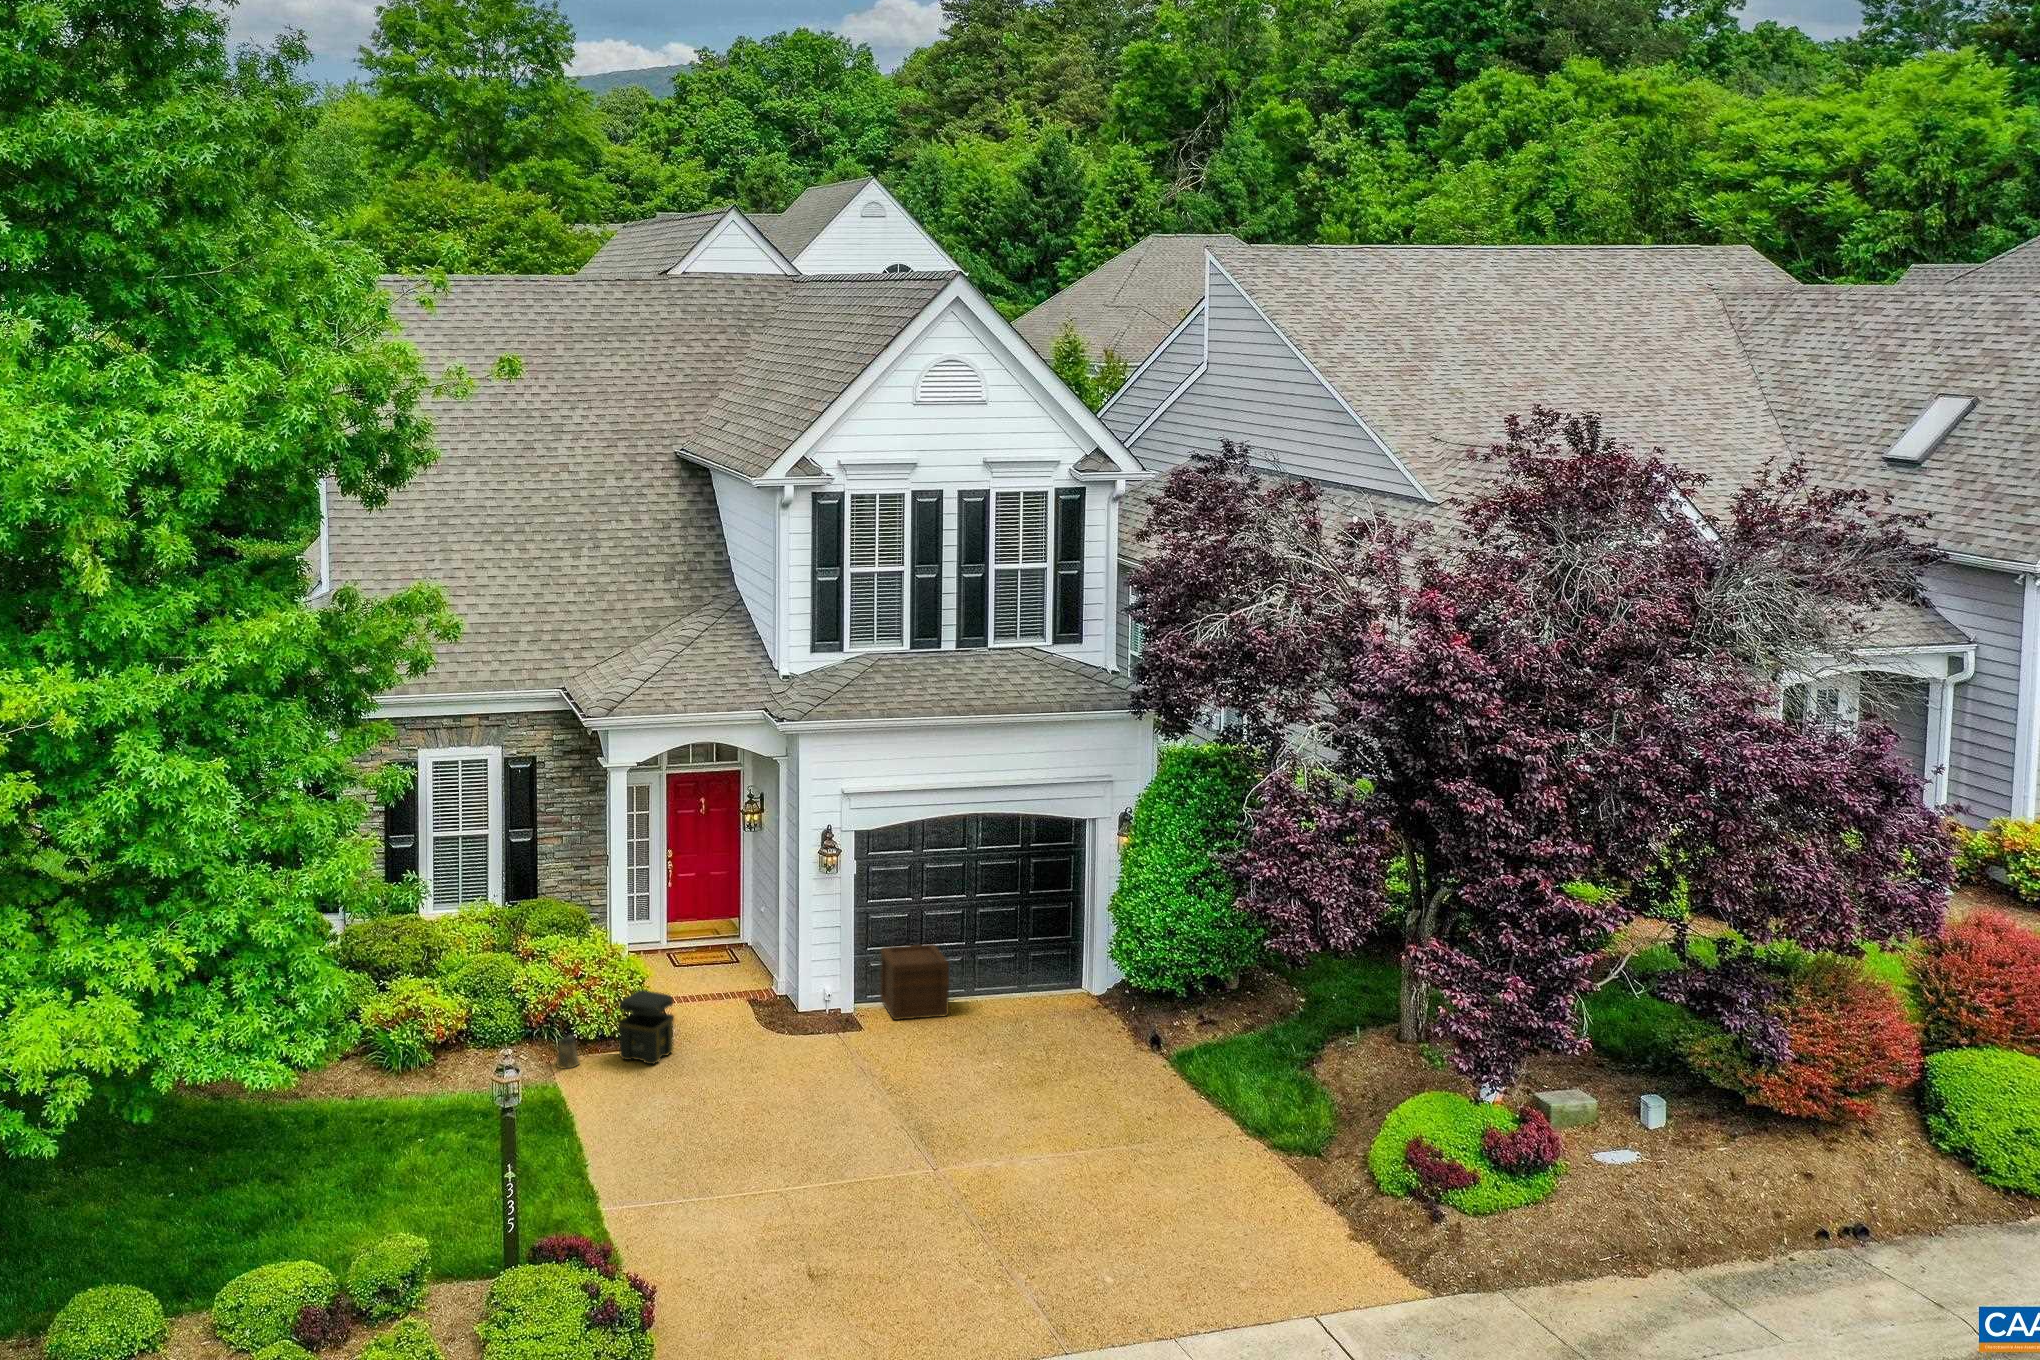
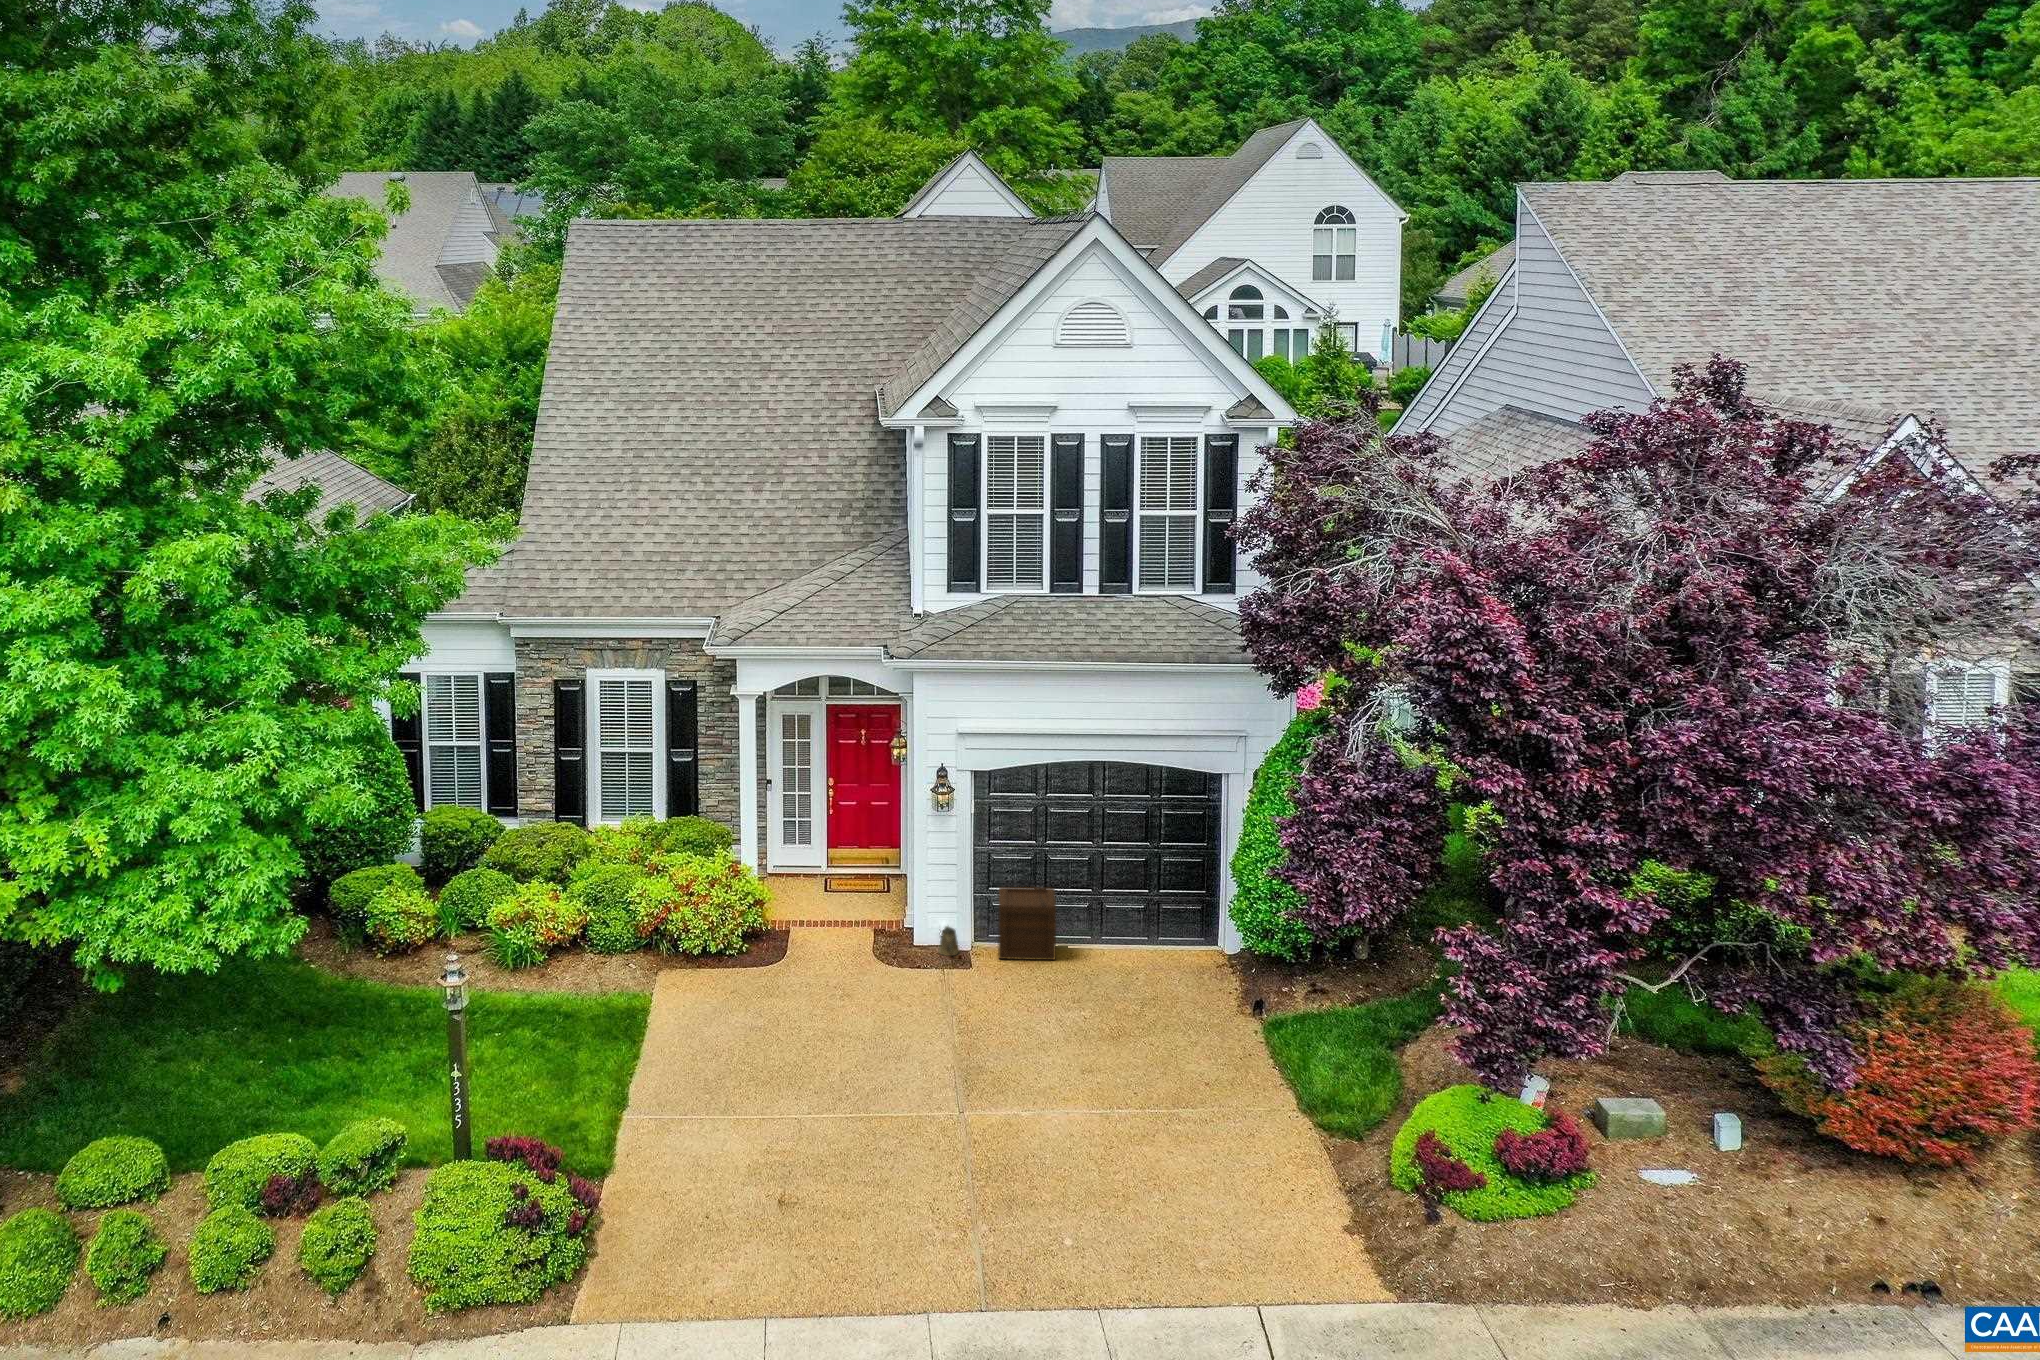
toolbox: present [619,990,674,1064] -> none [720,908,775,979]
watering can: present [556,1035,579,1069] -> present [939,926,959,956]

